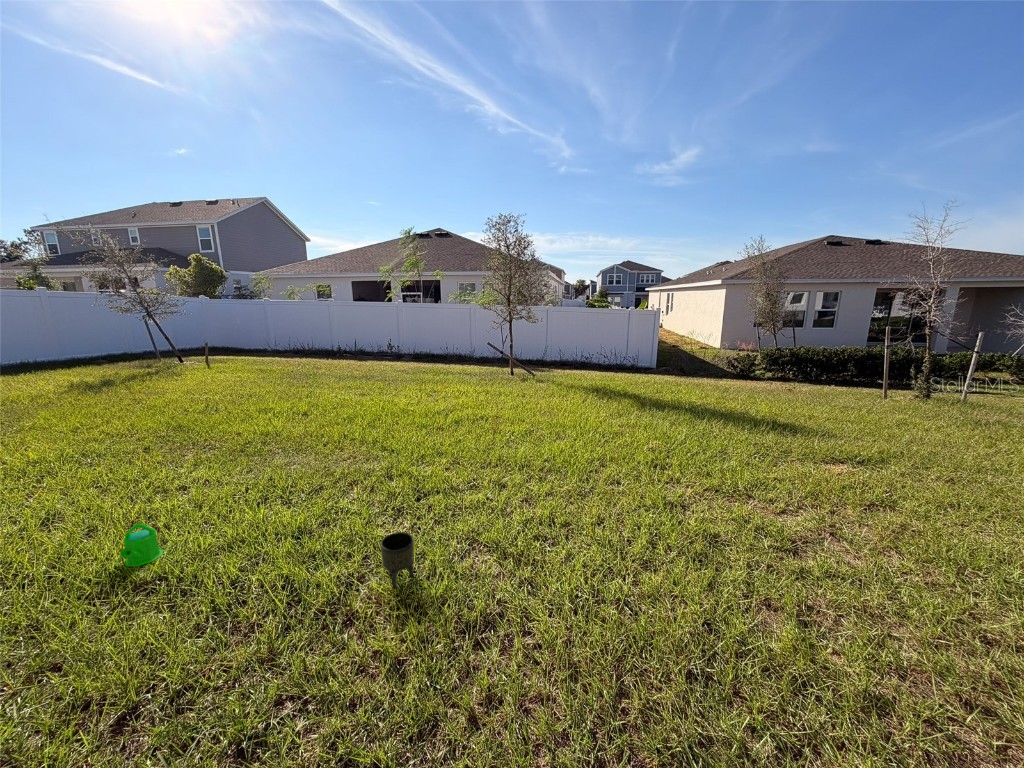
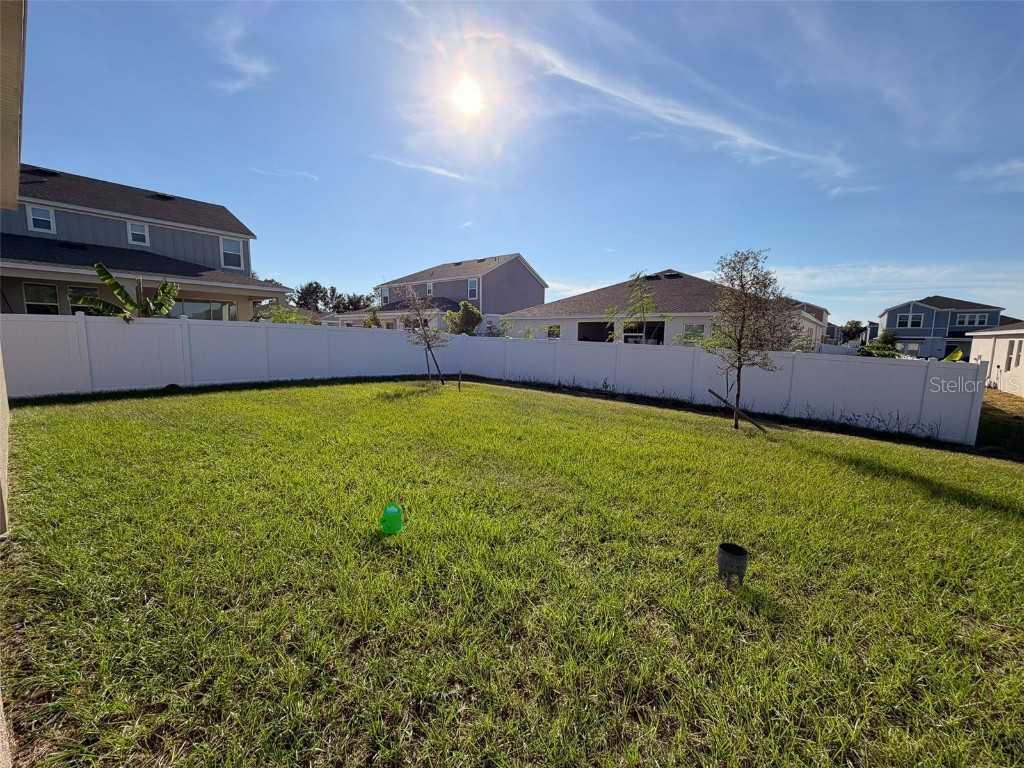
planter: present [381,532,414,588] -> present [717,542,749,589]

